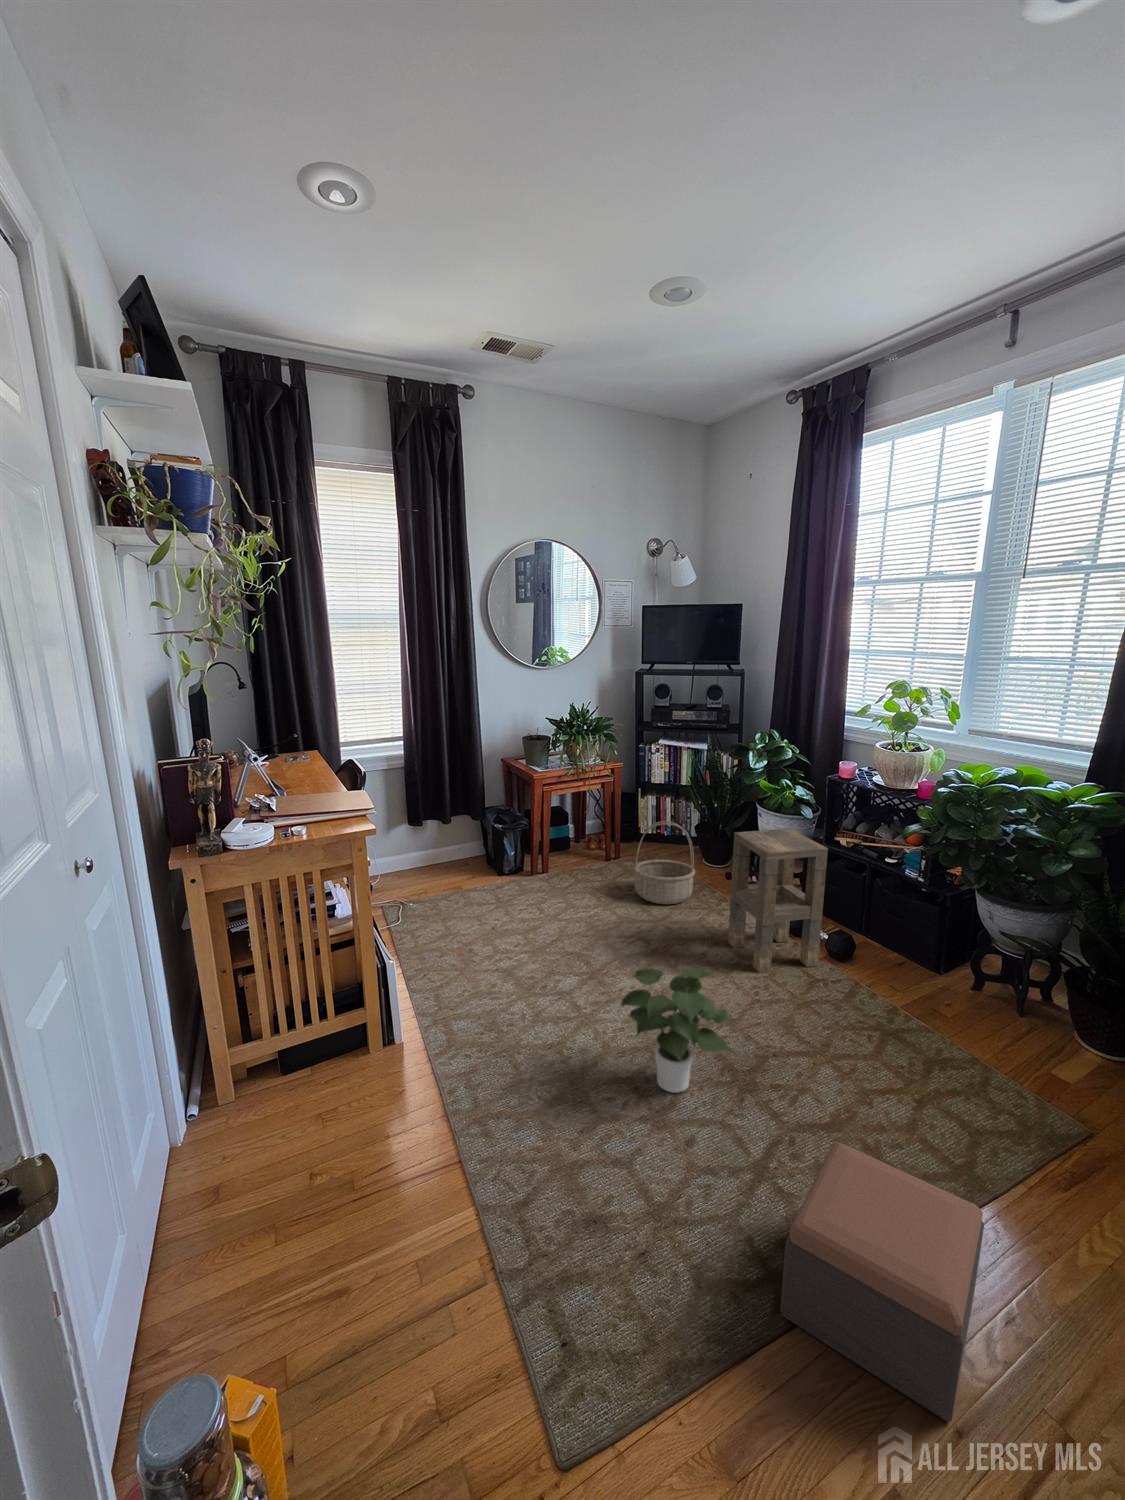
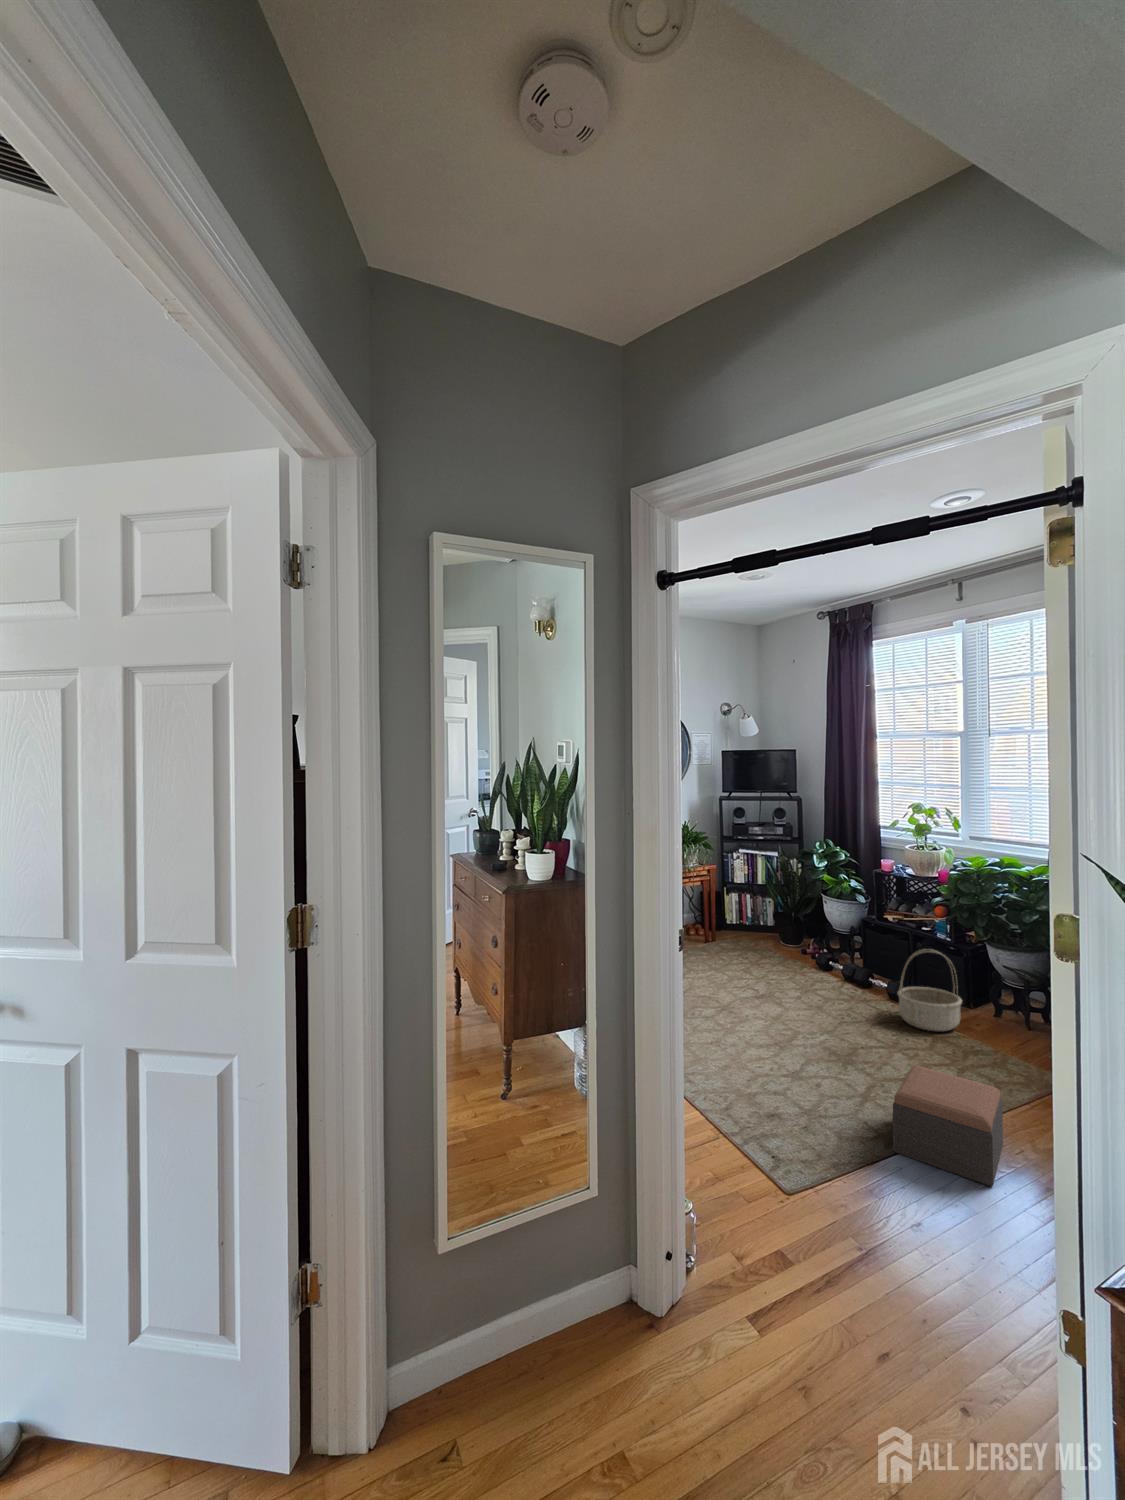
basket: present [634,821,695,904] -> present [897,949,962,1031]
side table: present [728,828,828,973] -> none [813,907,882,1008]
potted plant: present [621,968,732,1093] -> none [762,984,840,1066]

